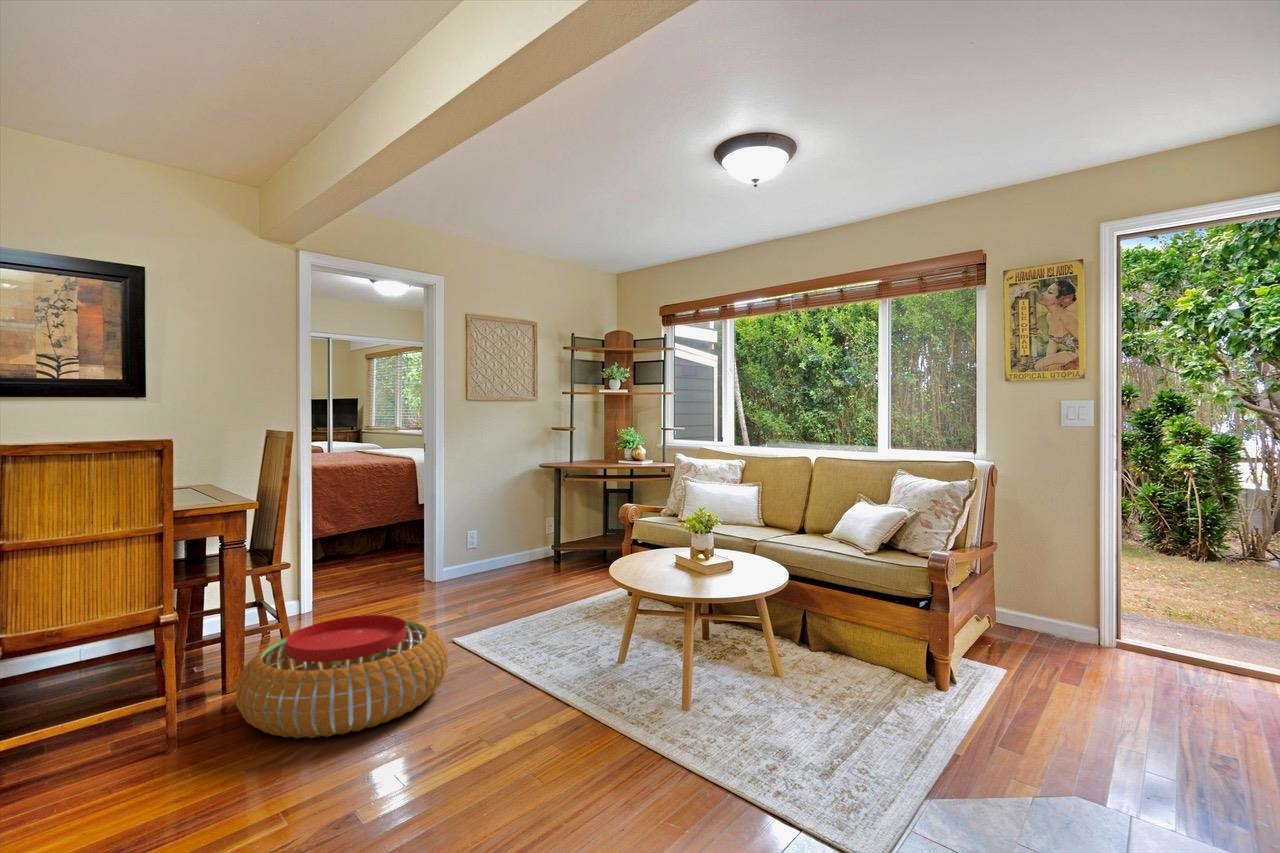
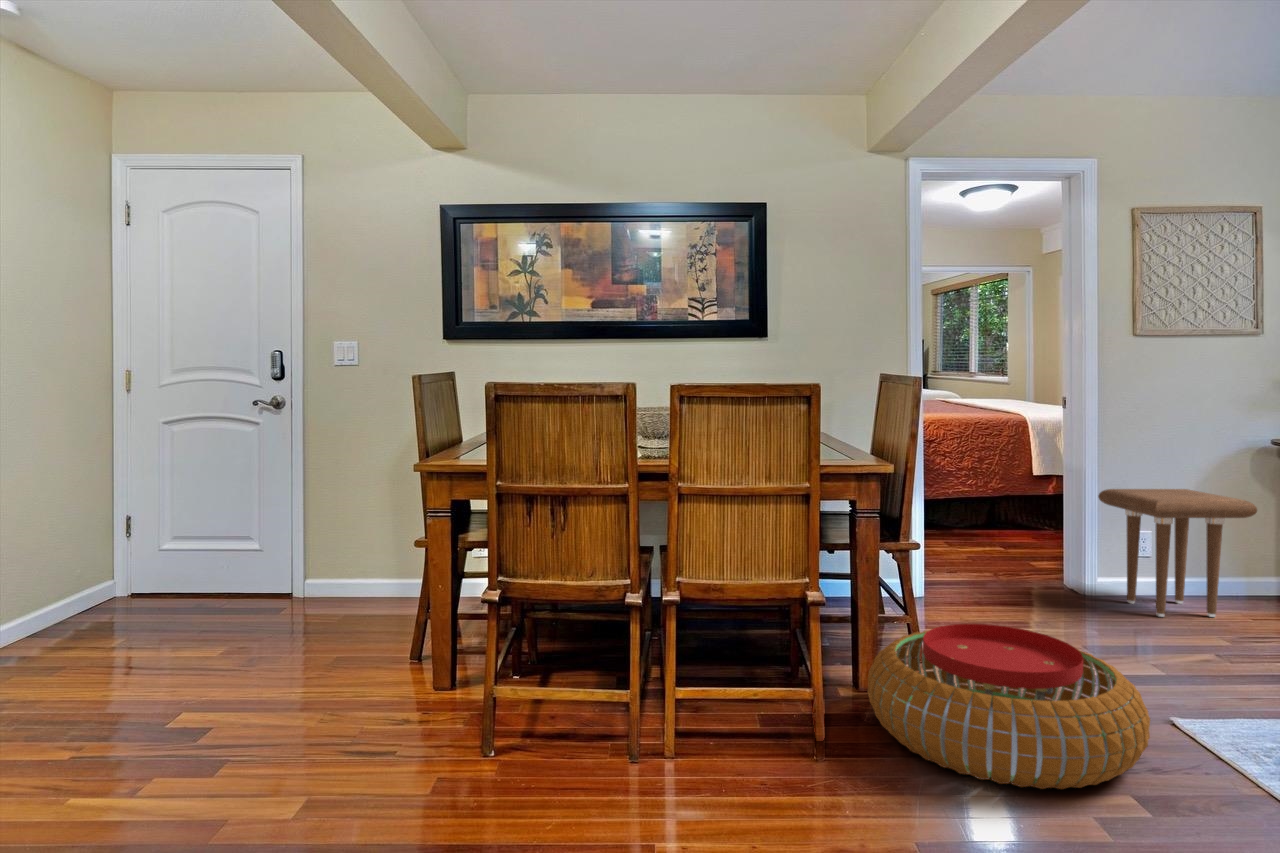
side table: none [439,502,526,589] -> present [1098,489,1257,617]

